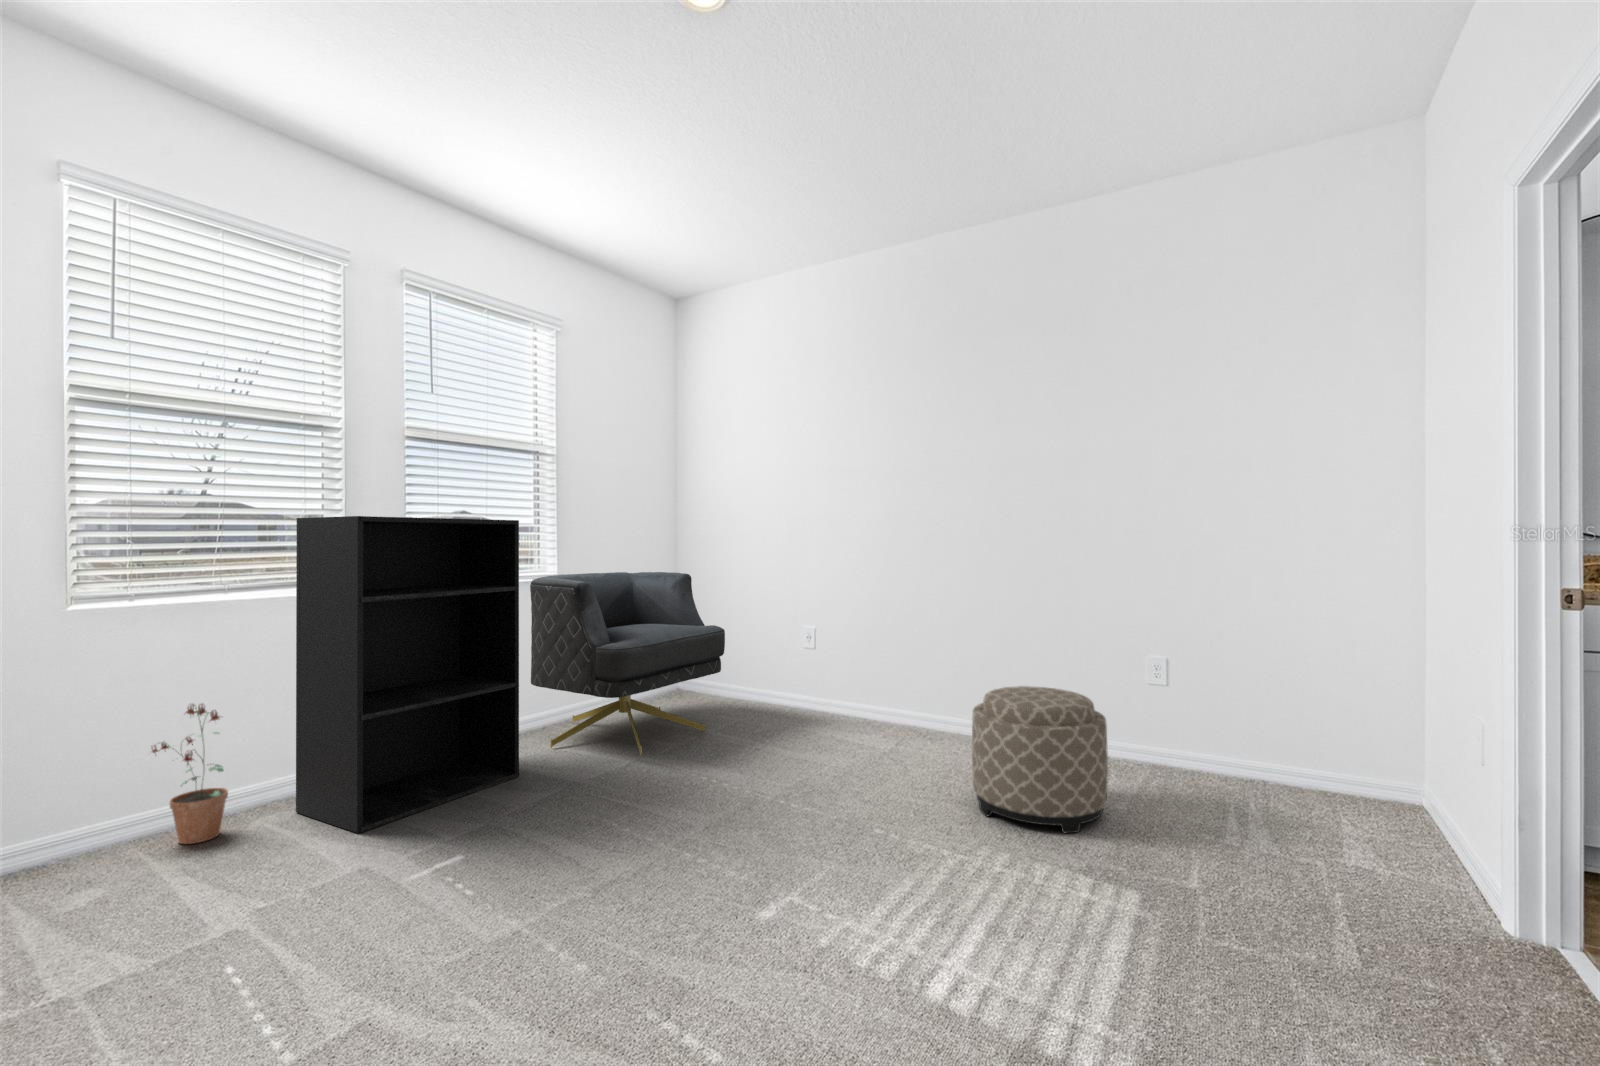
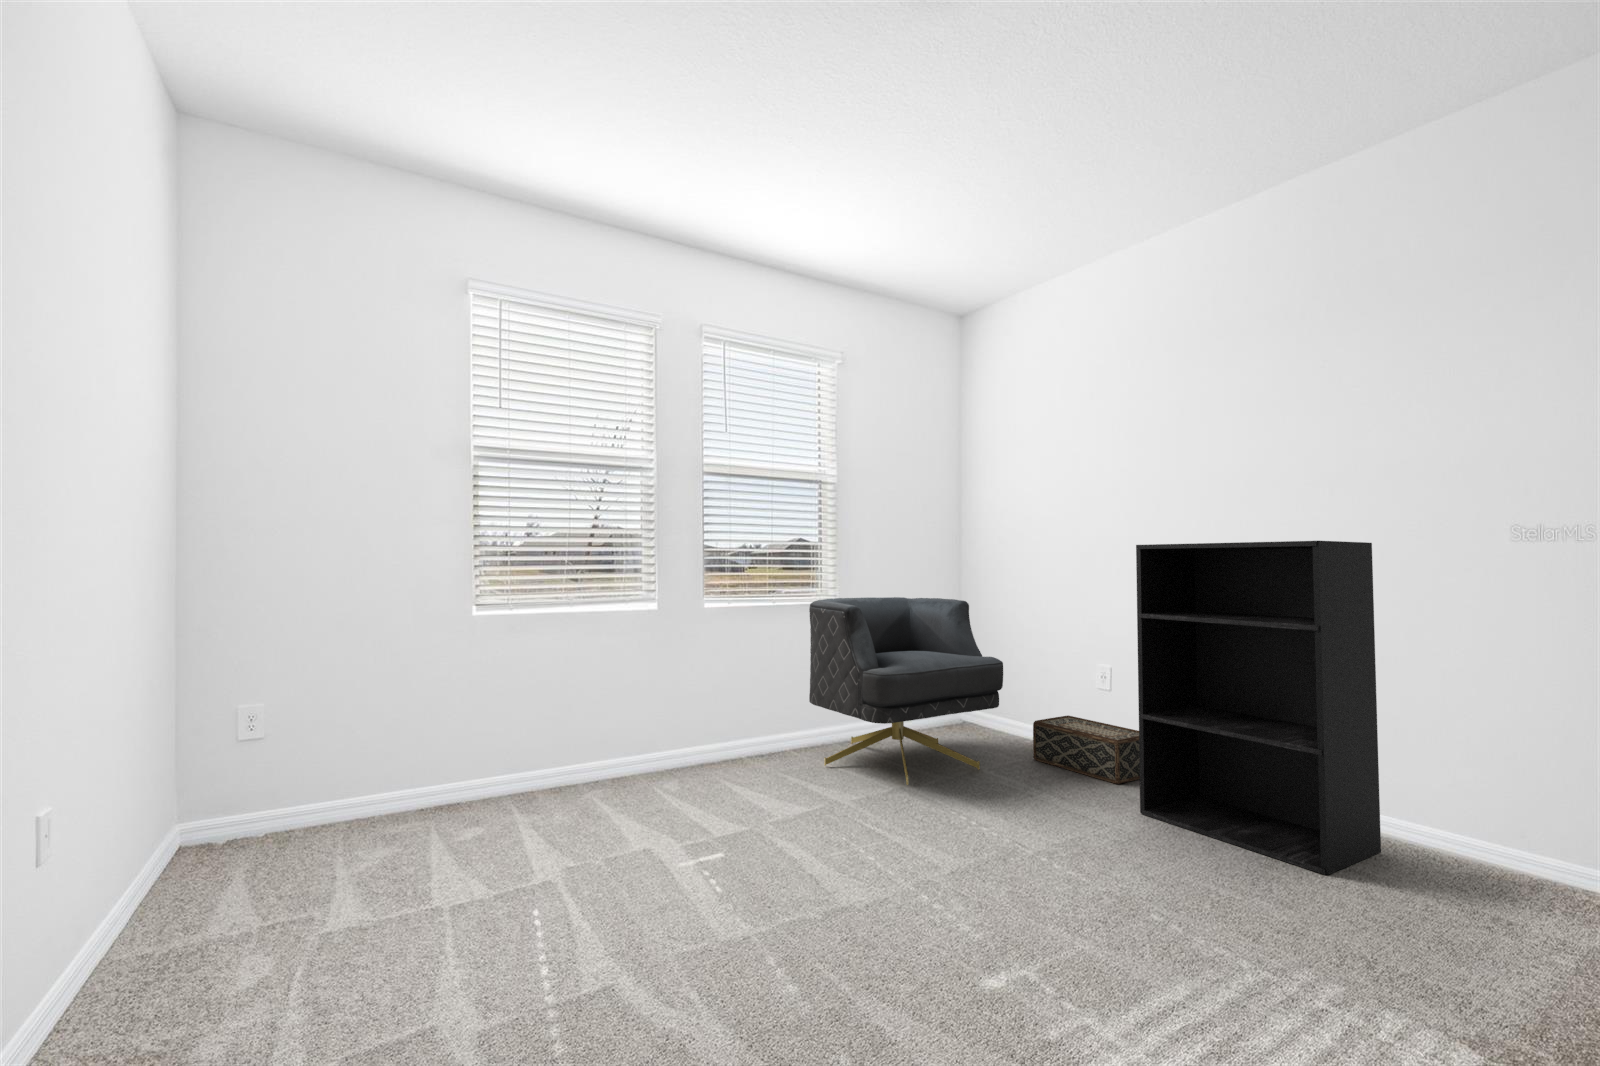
bookshelf: present [296,516,519,833] -> present [1136,541,1381,875]
woven basket: none [749,674,849,728] -> present [1033,716,1140,784]
ottoman: present [972,686,1108,833] -> none [1300,763,1528,981]
potted plant: present [151,704,228,844] -> none [517,693,566,806]

